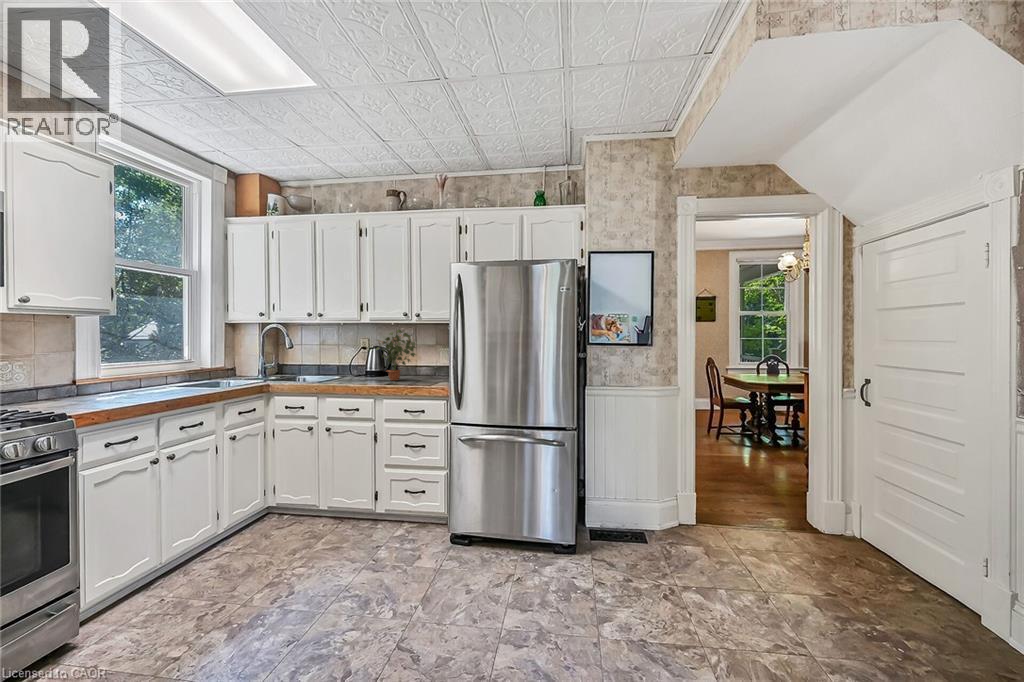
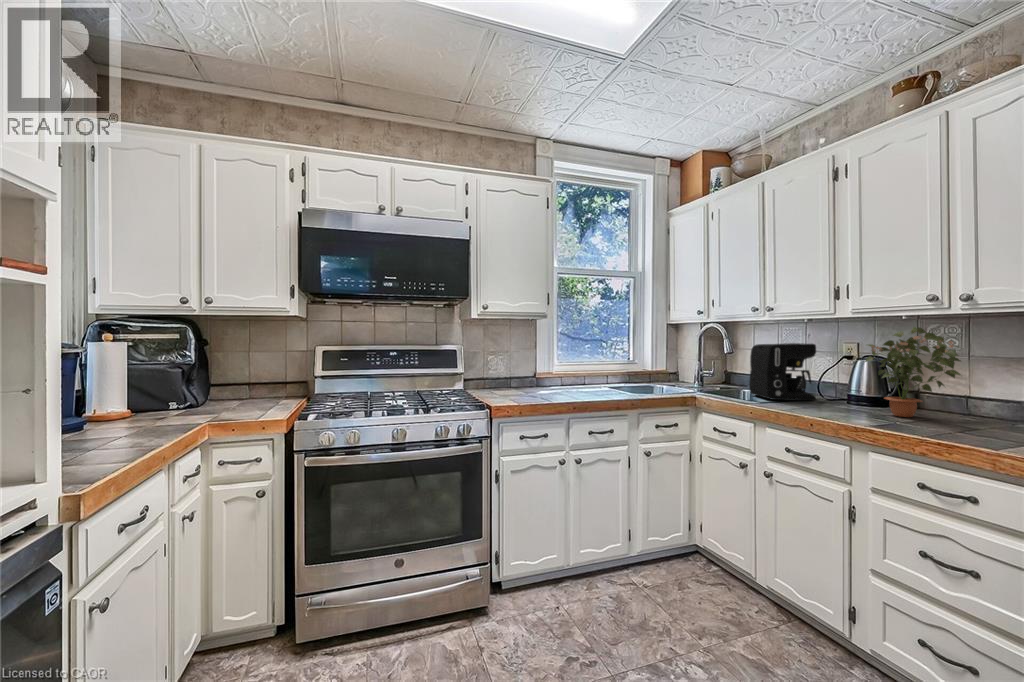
coffee maker: none [306,340,350,380] -> present [749,343,816,400]

